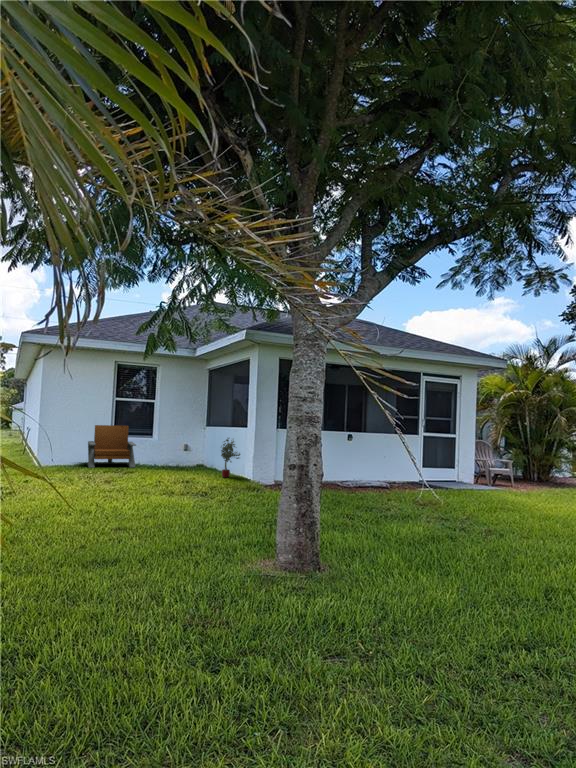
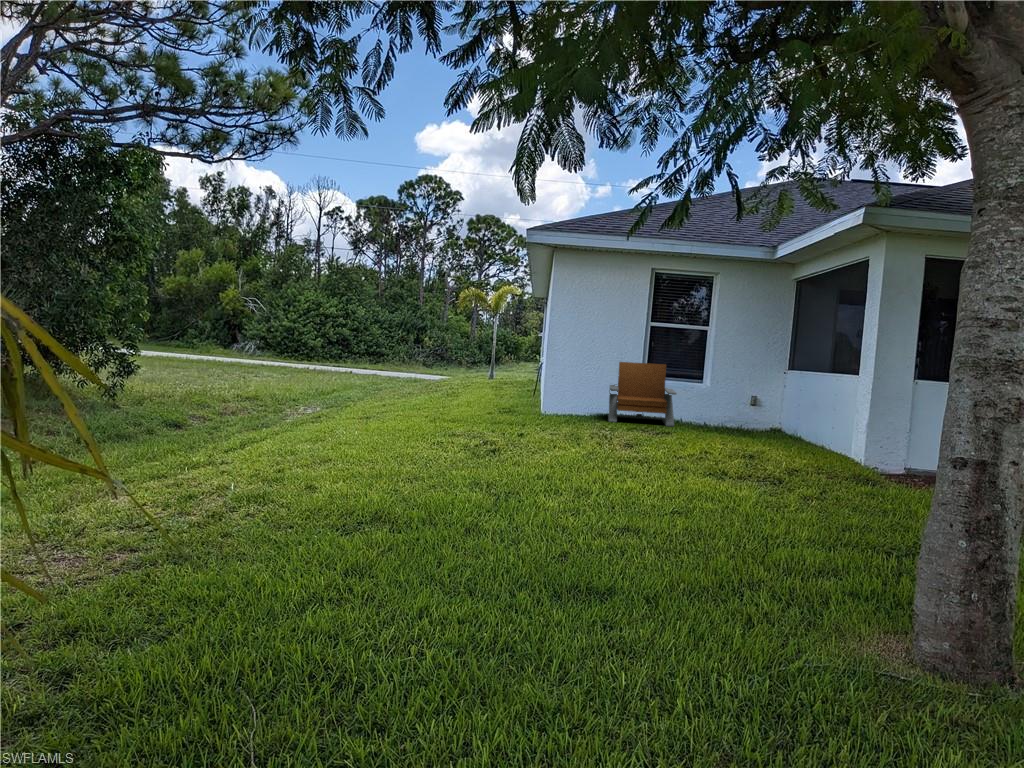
potted tree: present [221,438,240,478] -> none [807,390,847,455]

